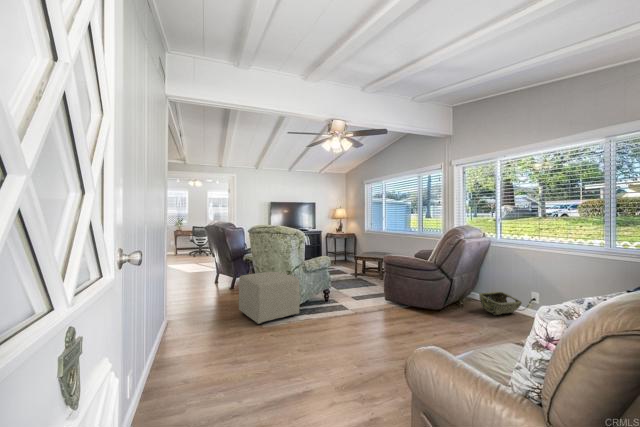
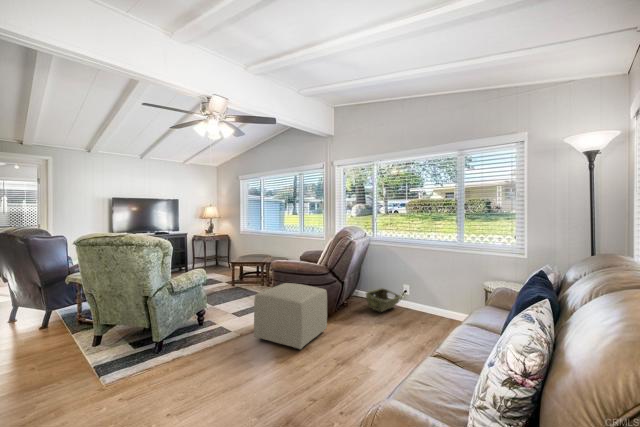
ottoman: present [239,272,300,324] -> present [254,283,327,349]

